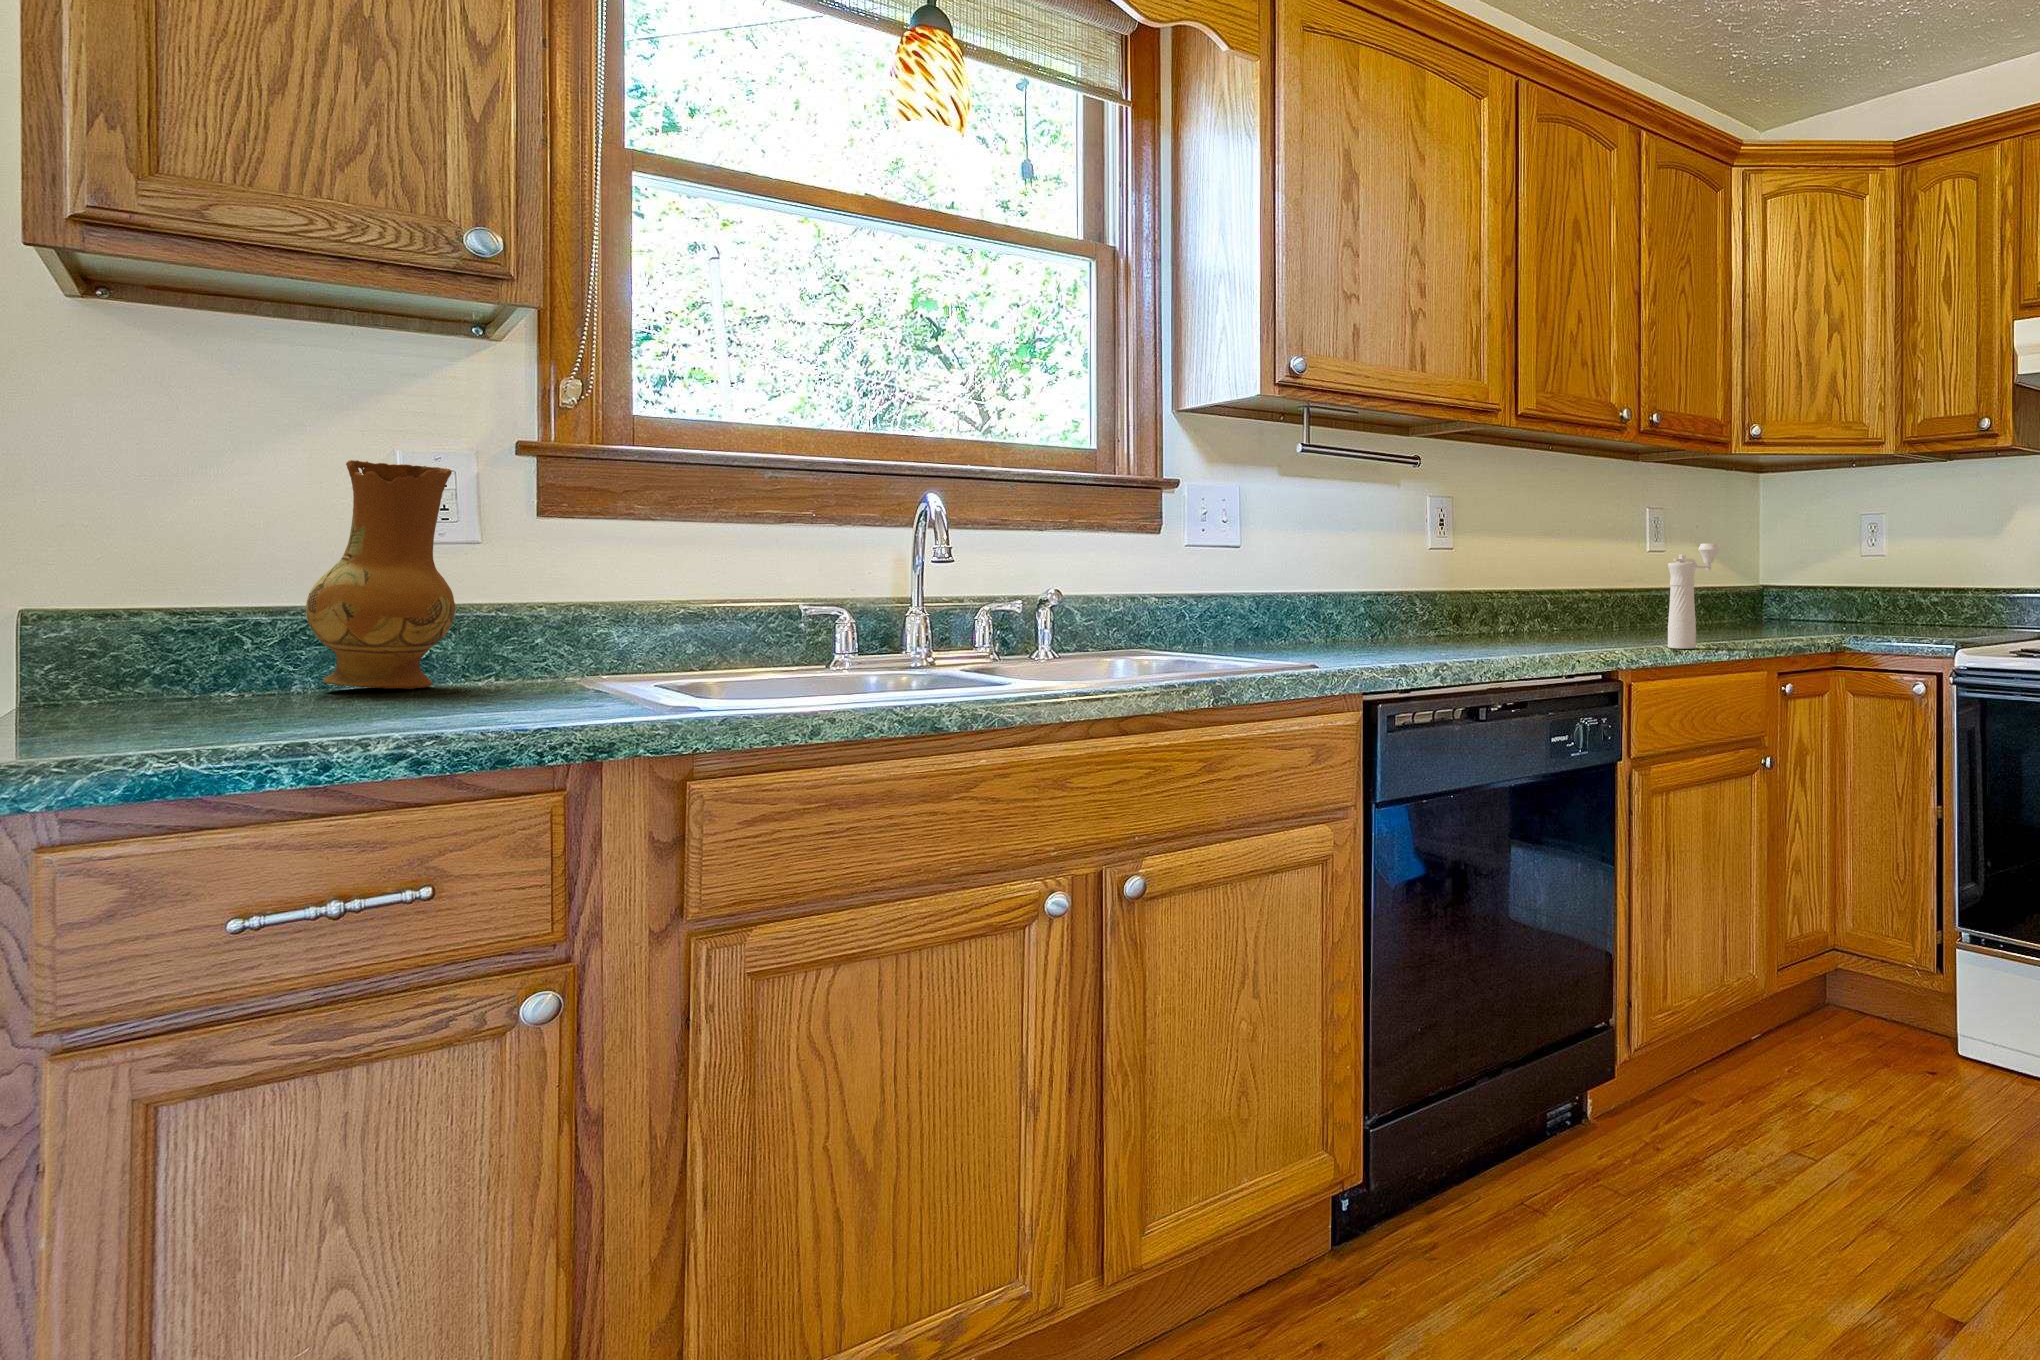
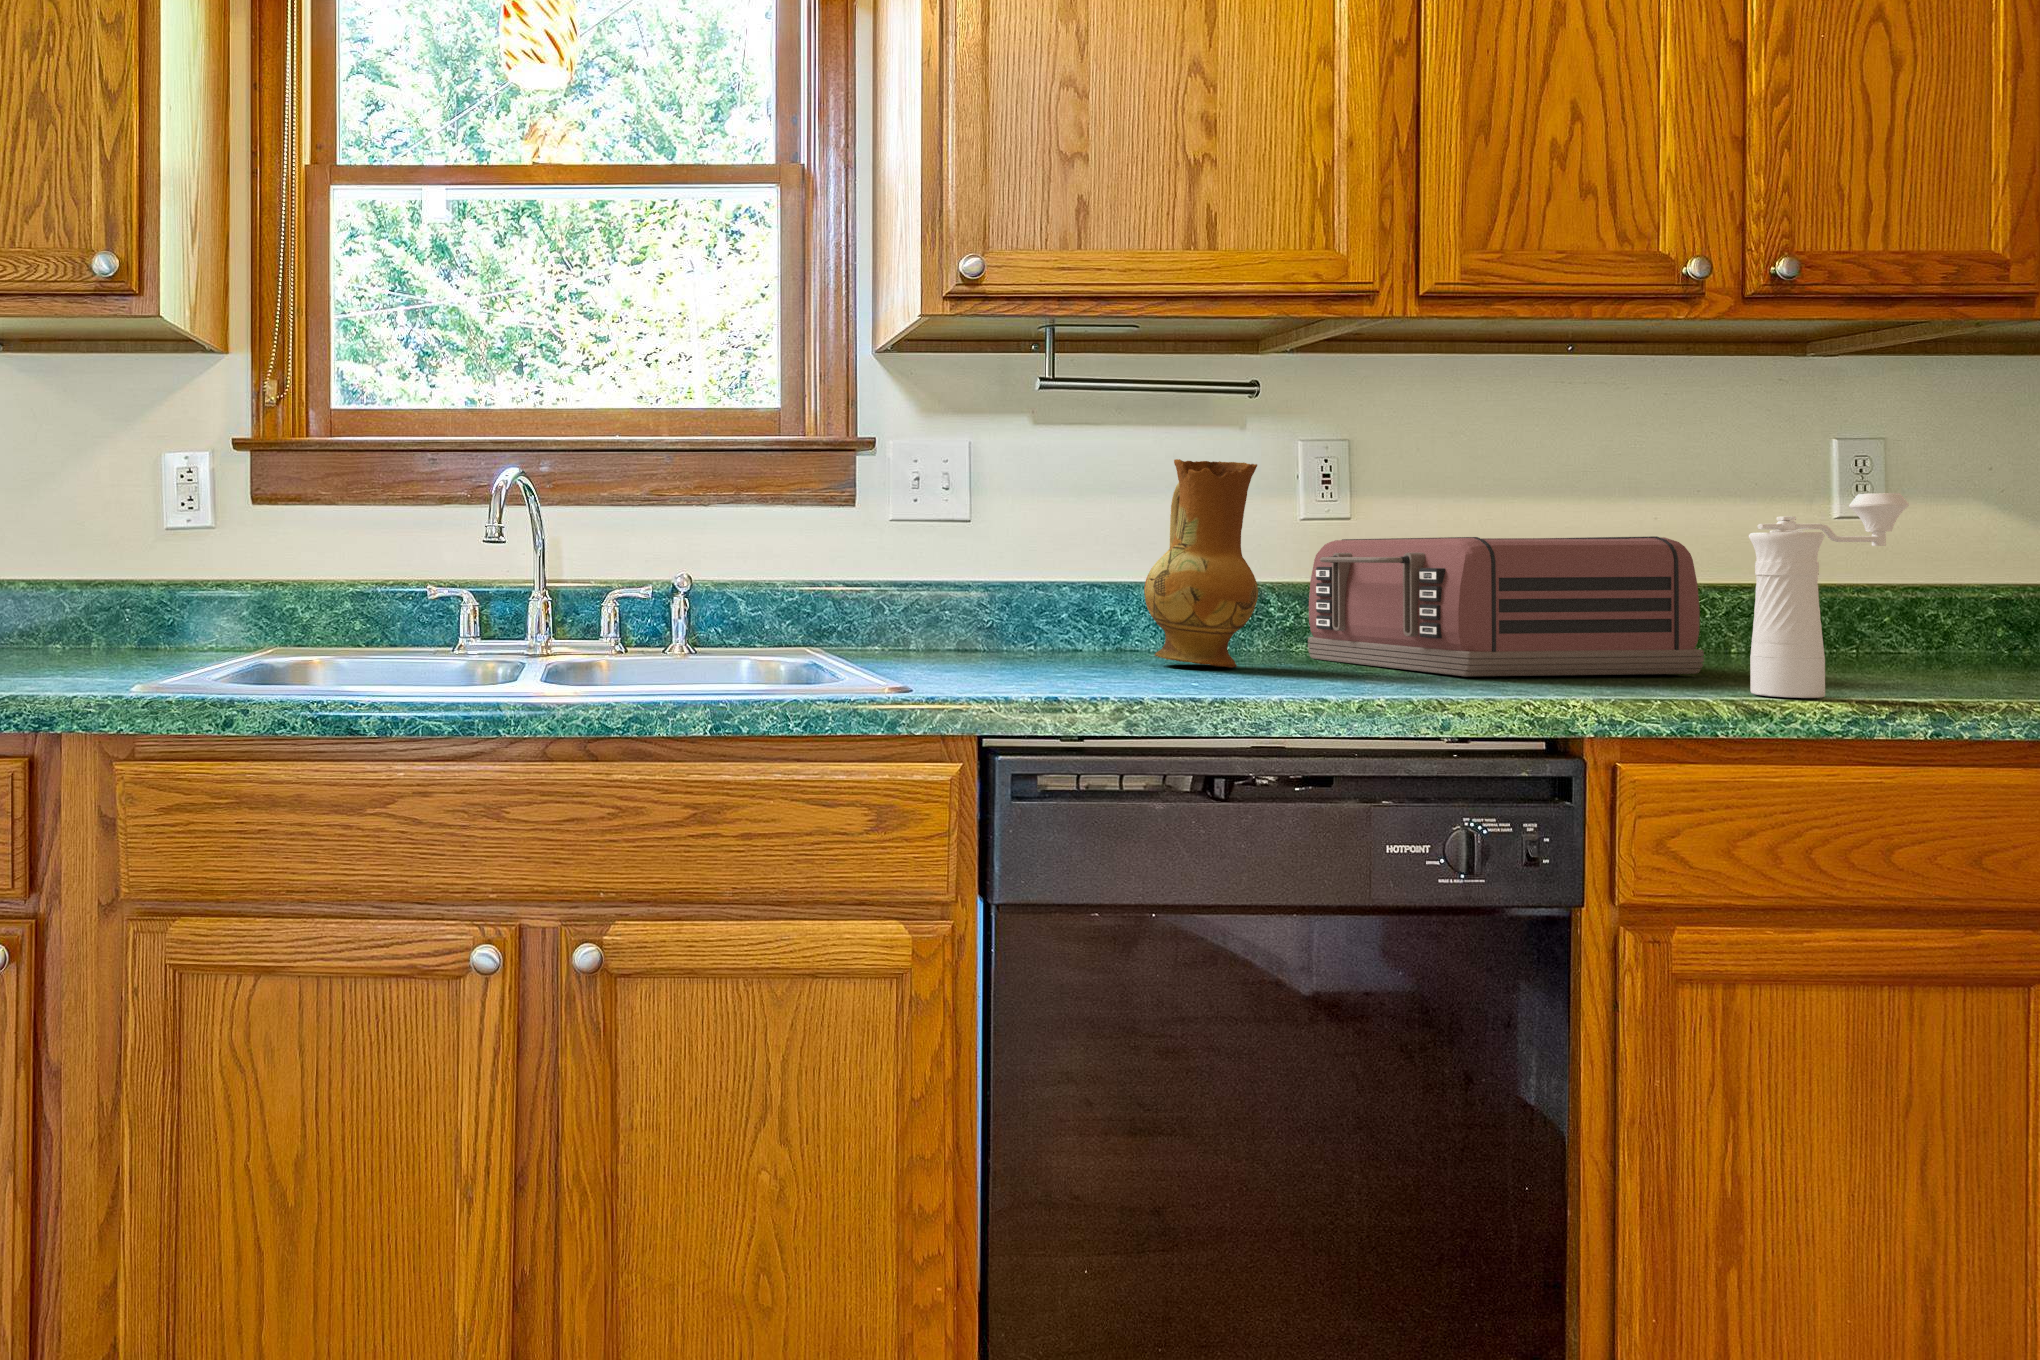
ceramic jug: present [306,460,455,689] -> present [1144,459,1258,668]
toaster: none [1440,563,1631,646] -> present [1308,536,1704,676]

